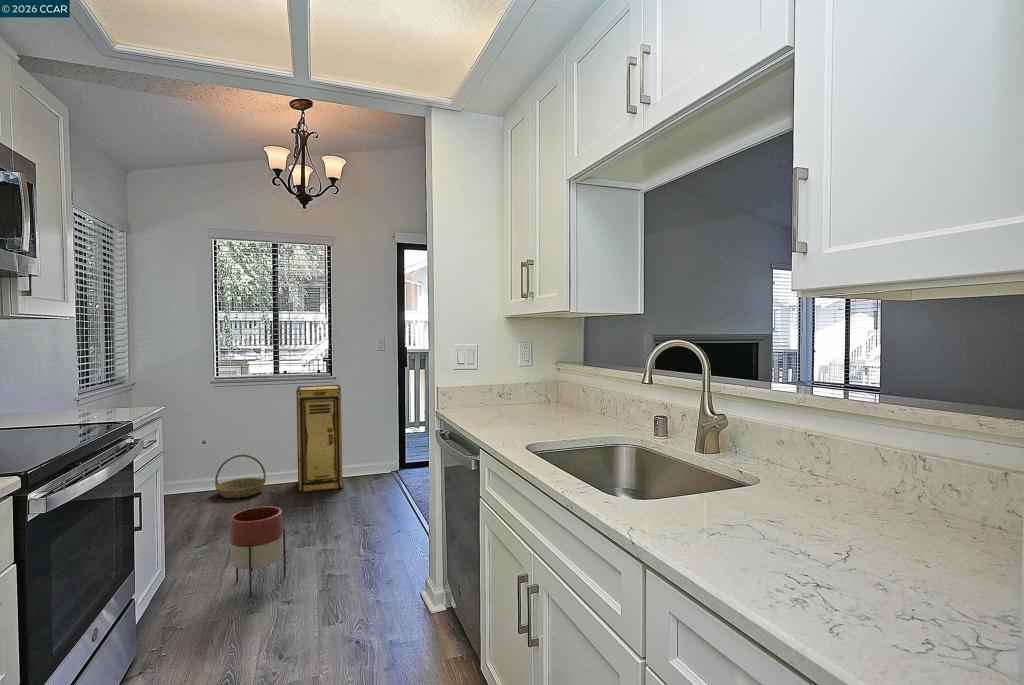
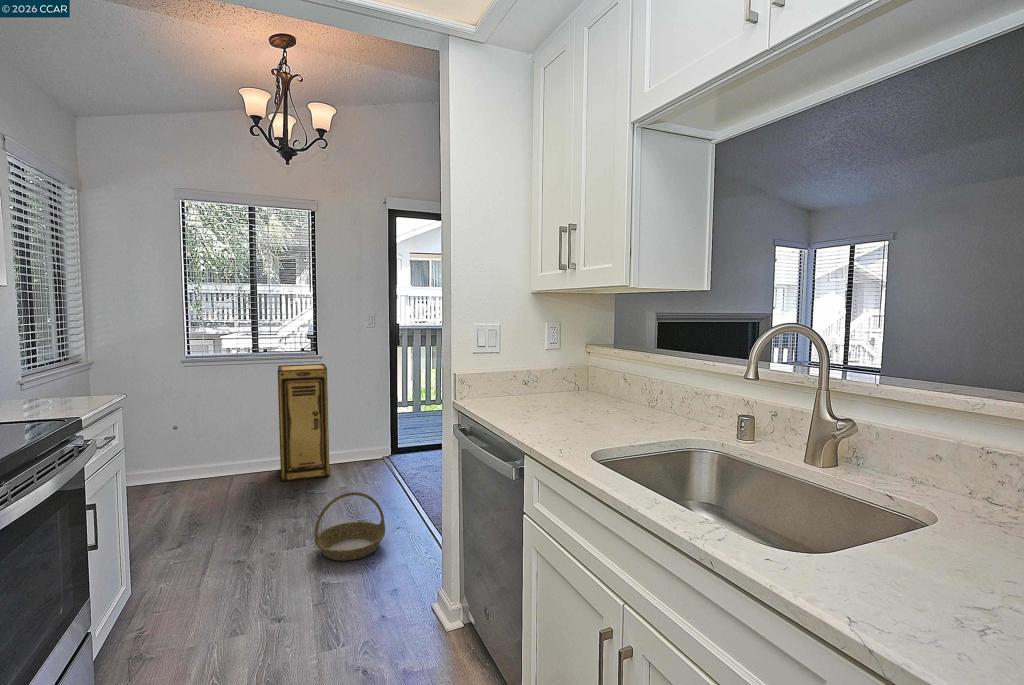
basket: present [215,455,266,498] -> present [315,492,385,561]
planter: present [230,506,286,598] -> none [207,508,274,617]

